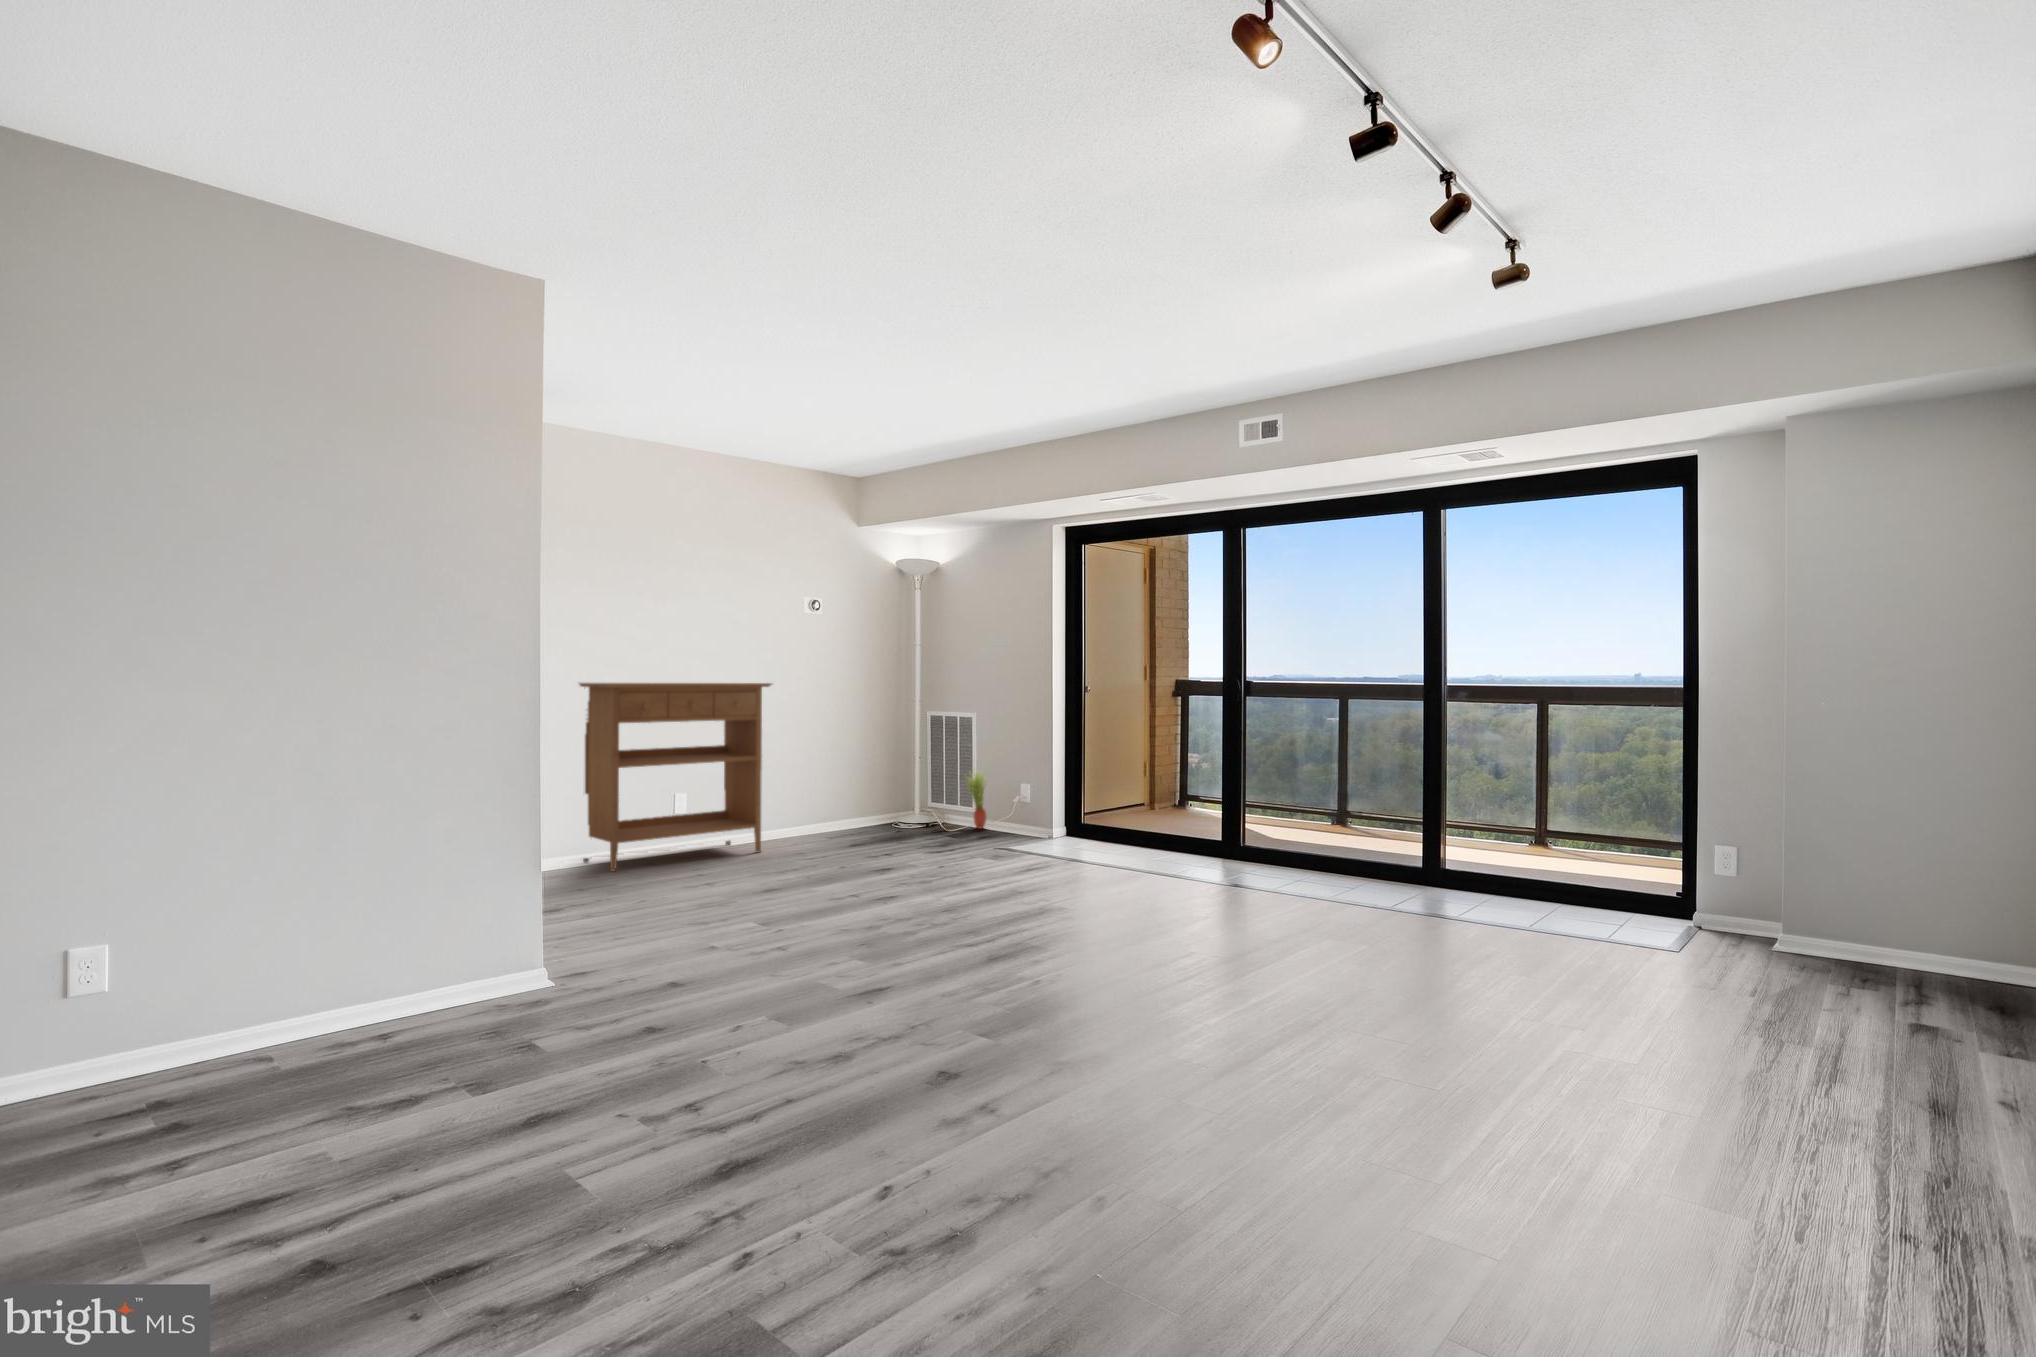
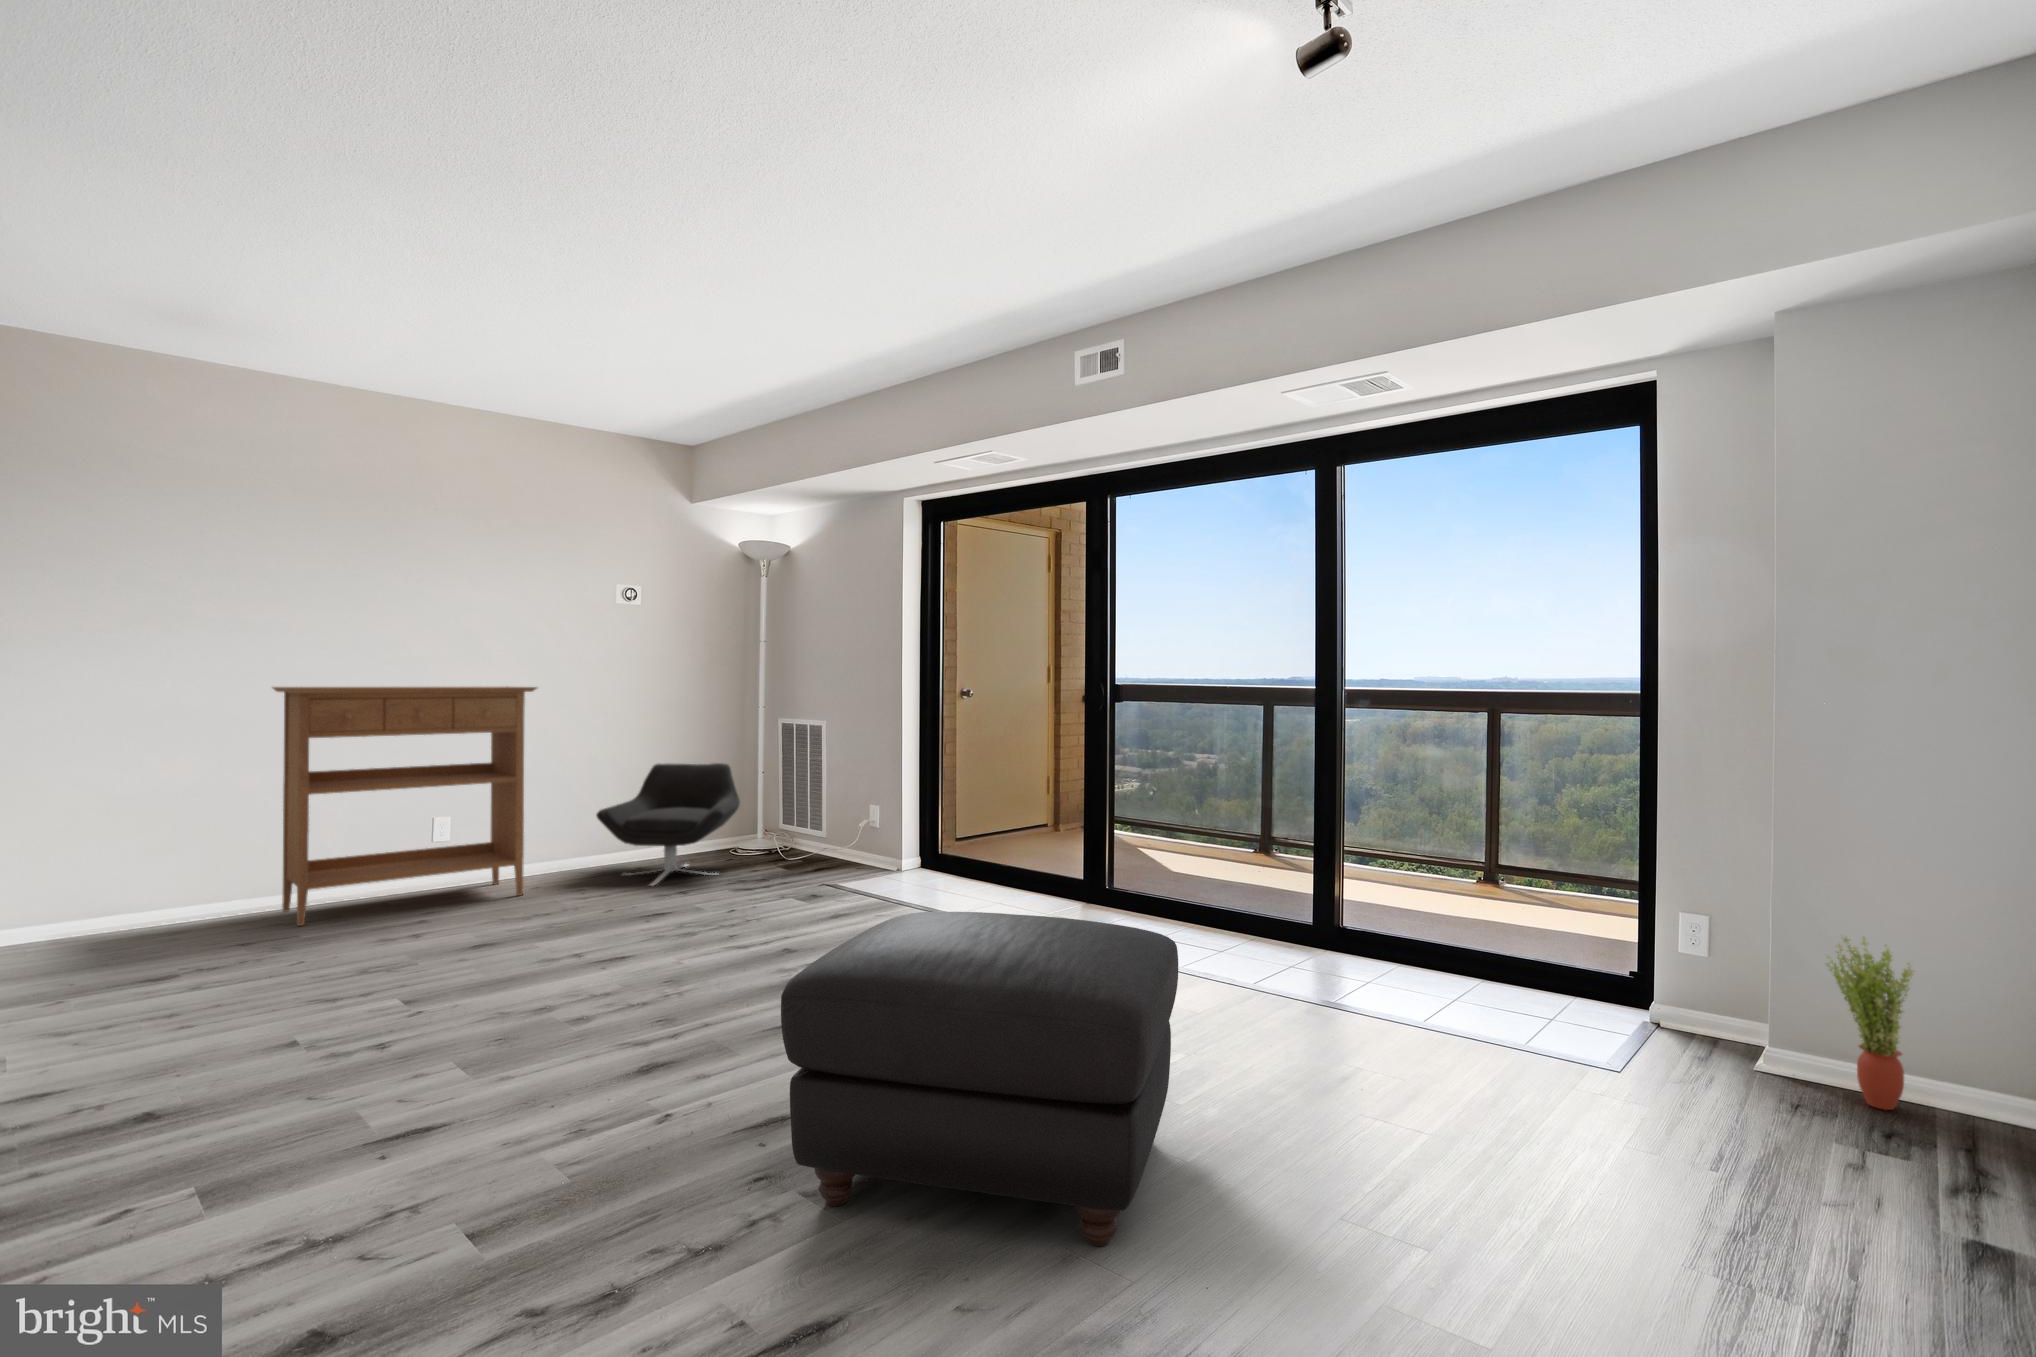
lounge chair: none [807,748,912,846] -> present [596,763,740,886]
potted plant: present [967,769,986,829] -> present [1827,937,1914,1110]
ottoman: none [1160,835,1409,1030] -> present [781,912,1178,1246]

